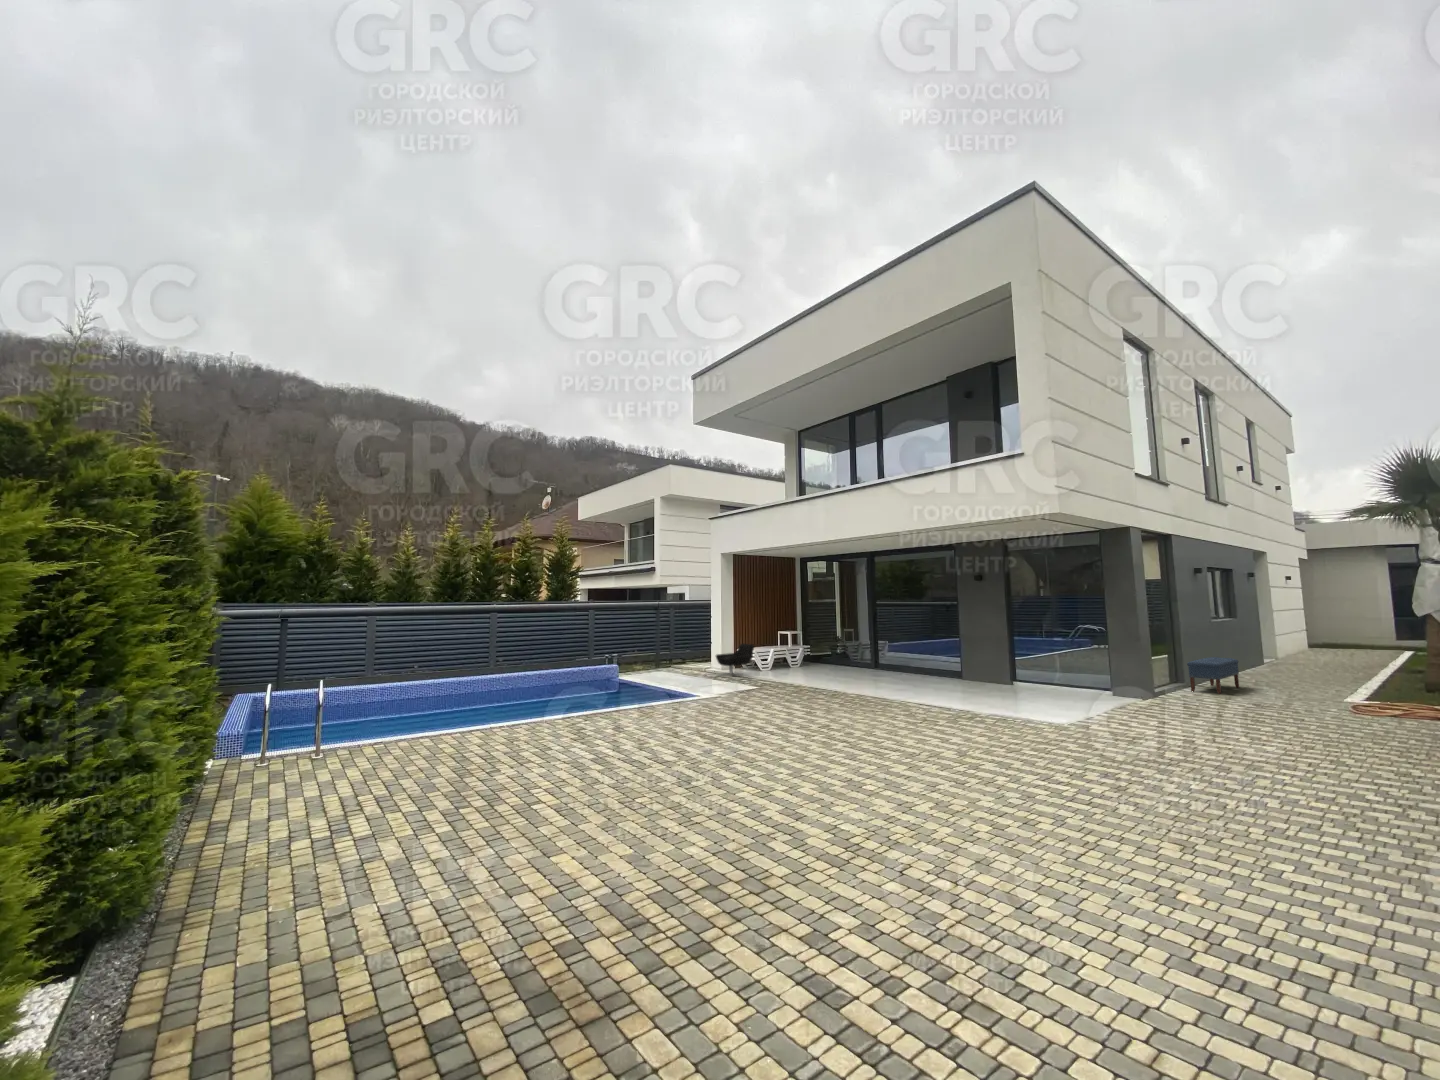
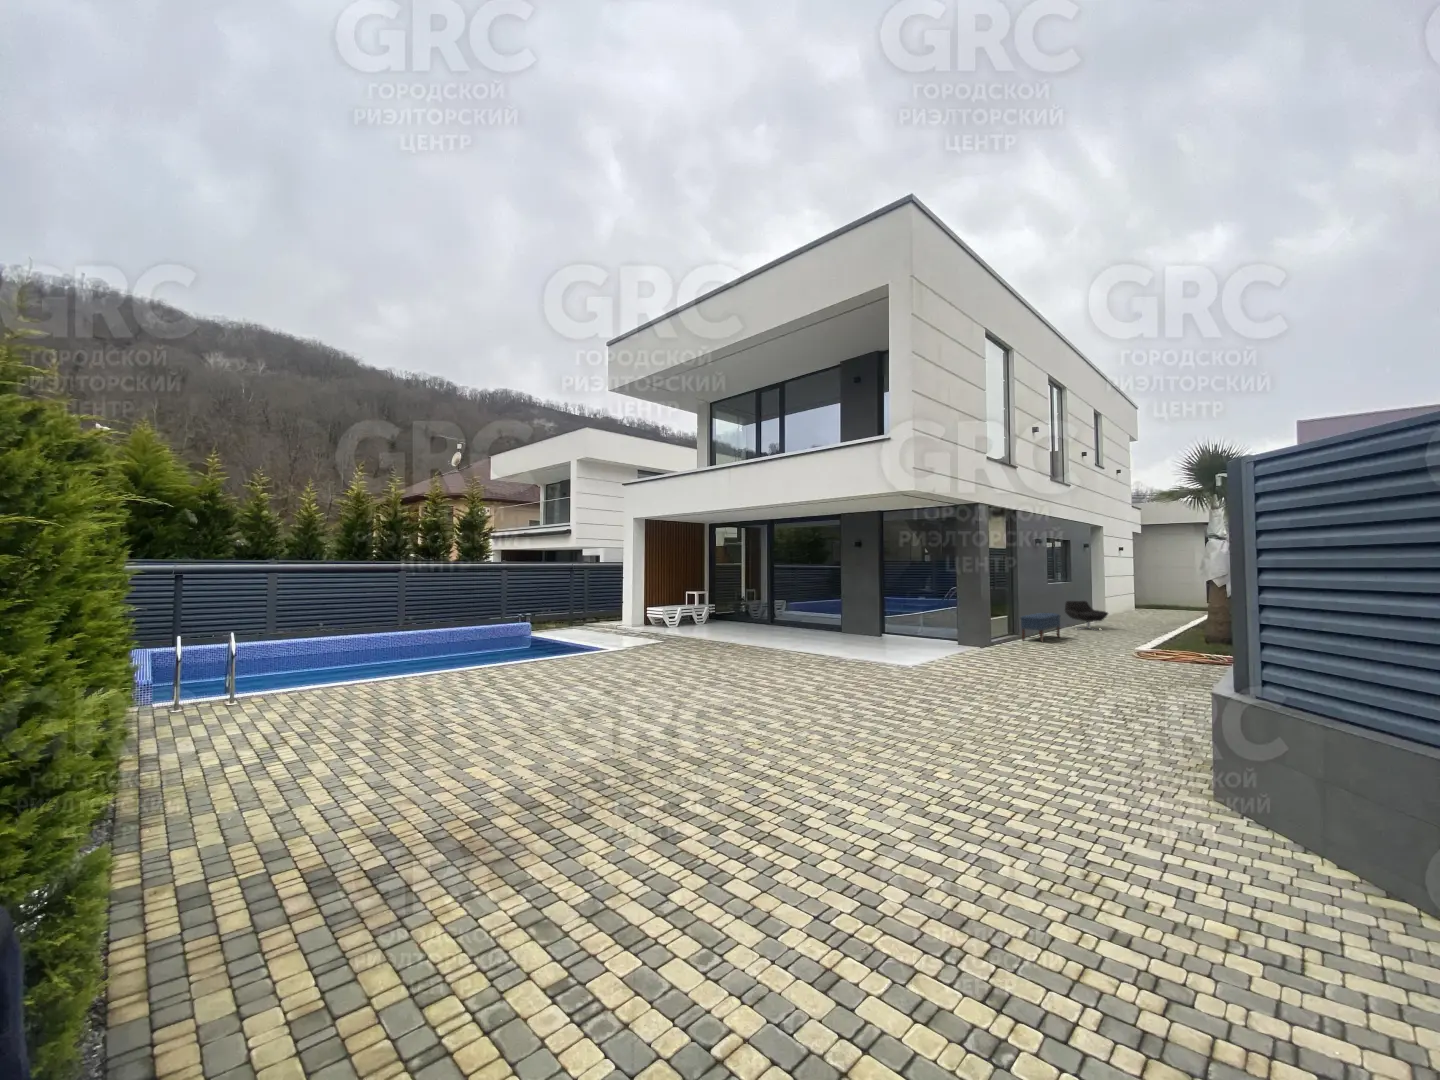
lounge chair: present [716,644,754,674] -> present [1065,601,1108,628]

